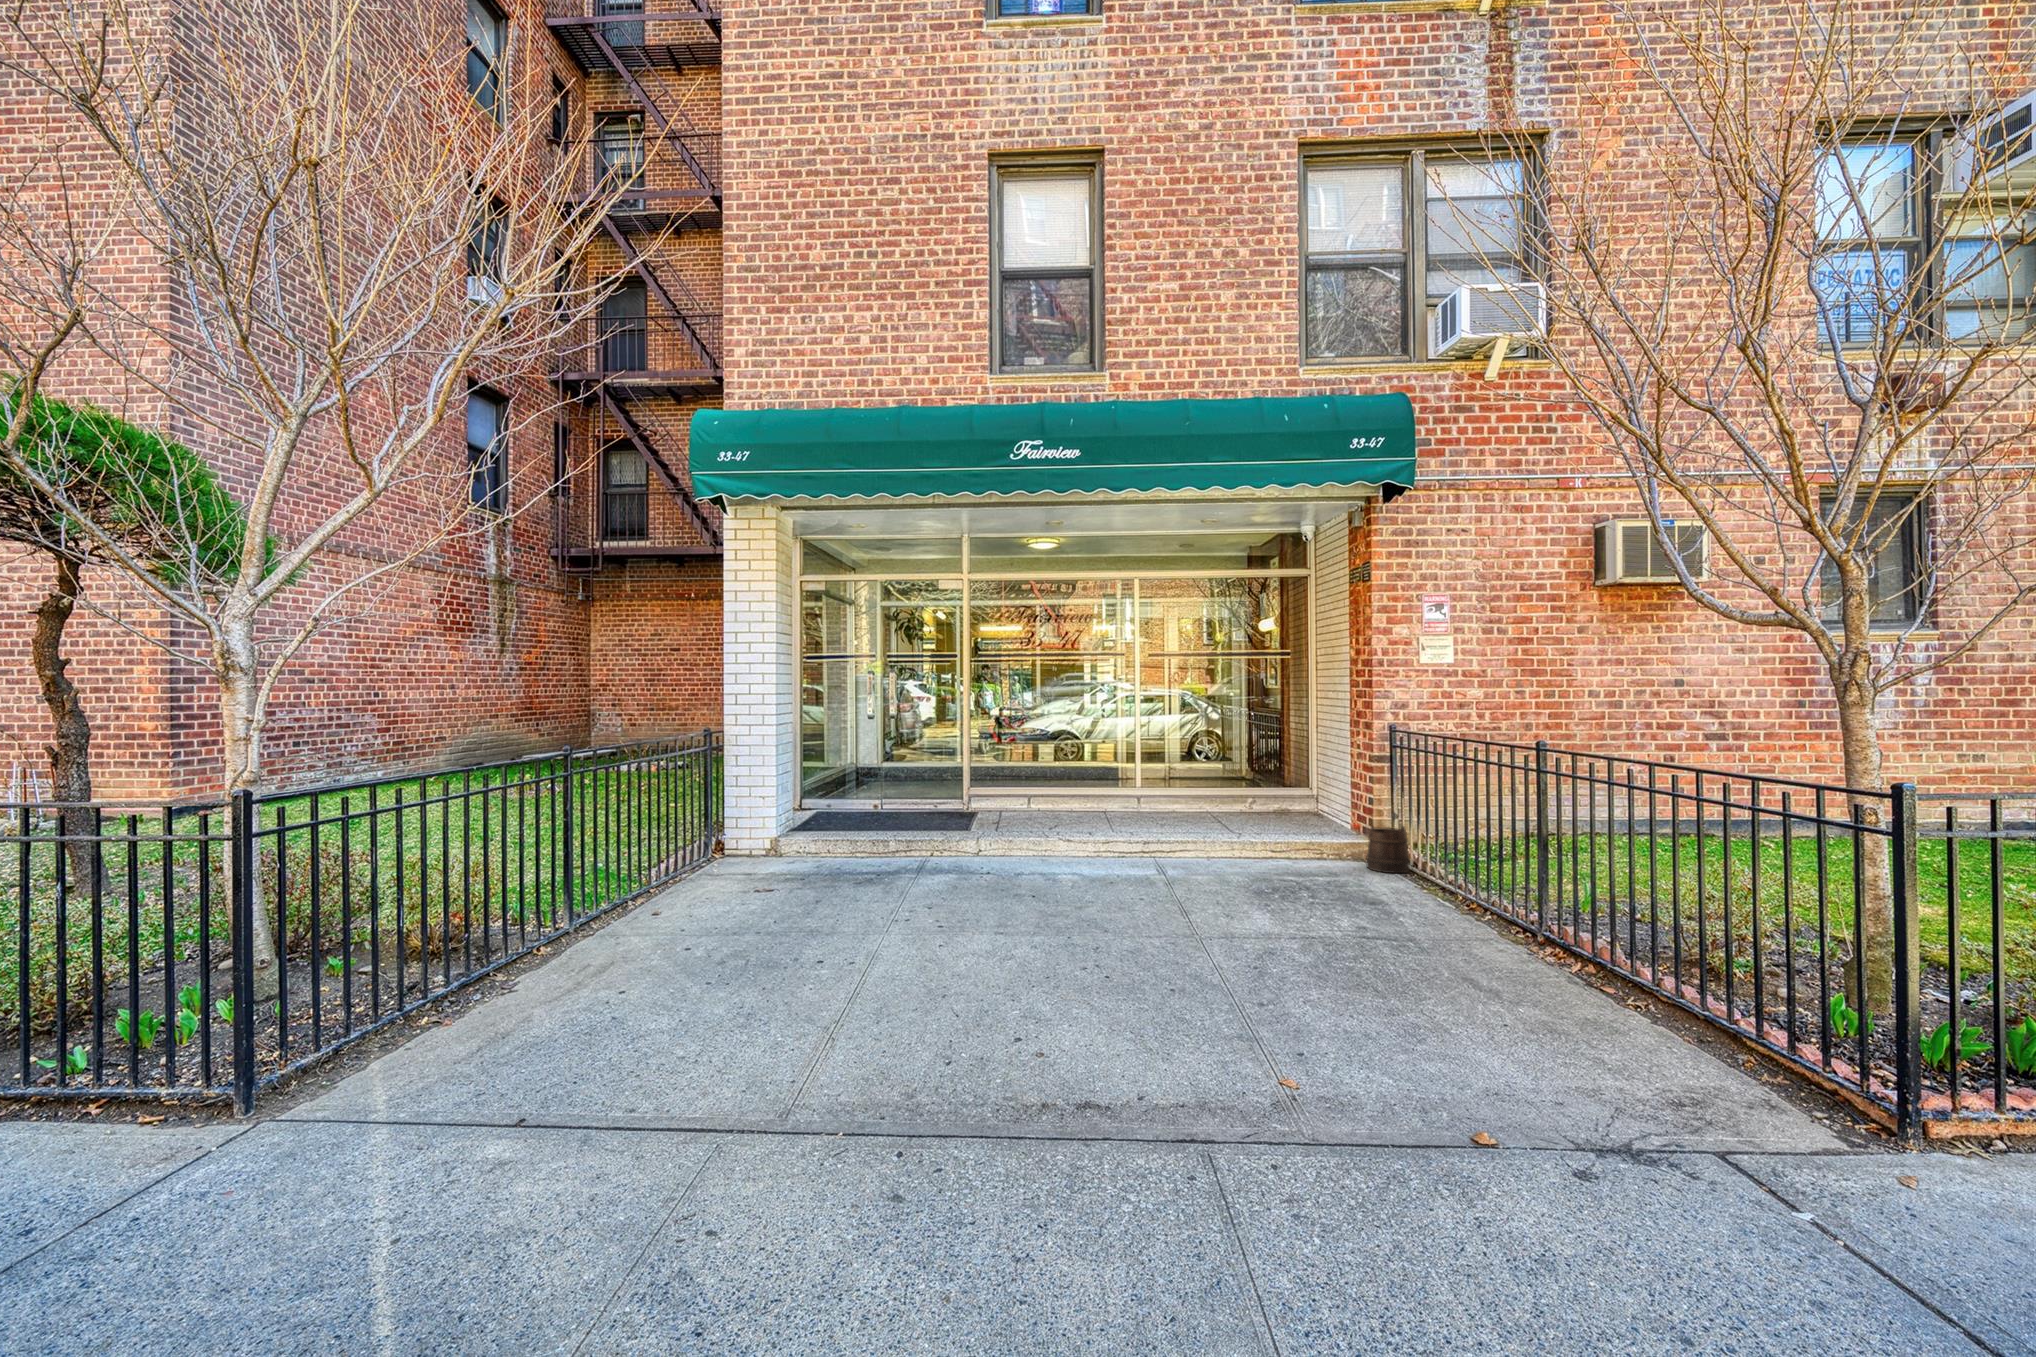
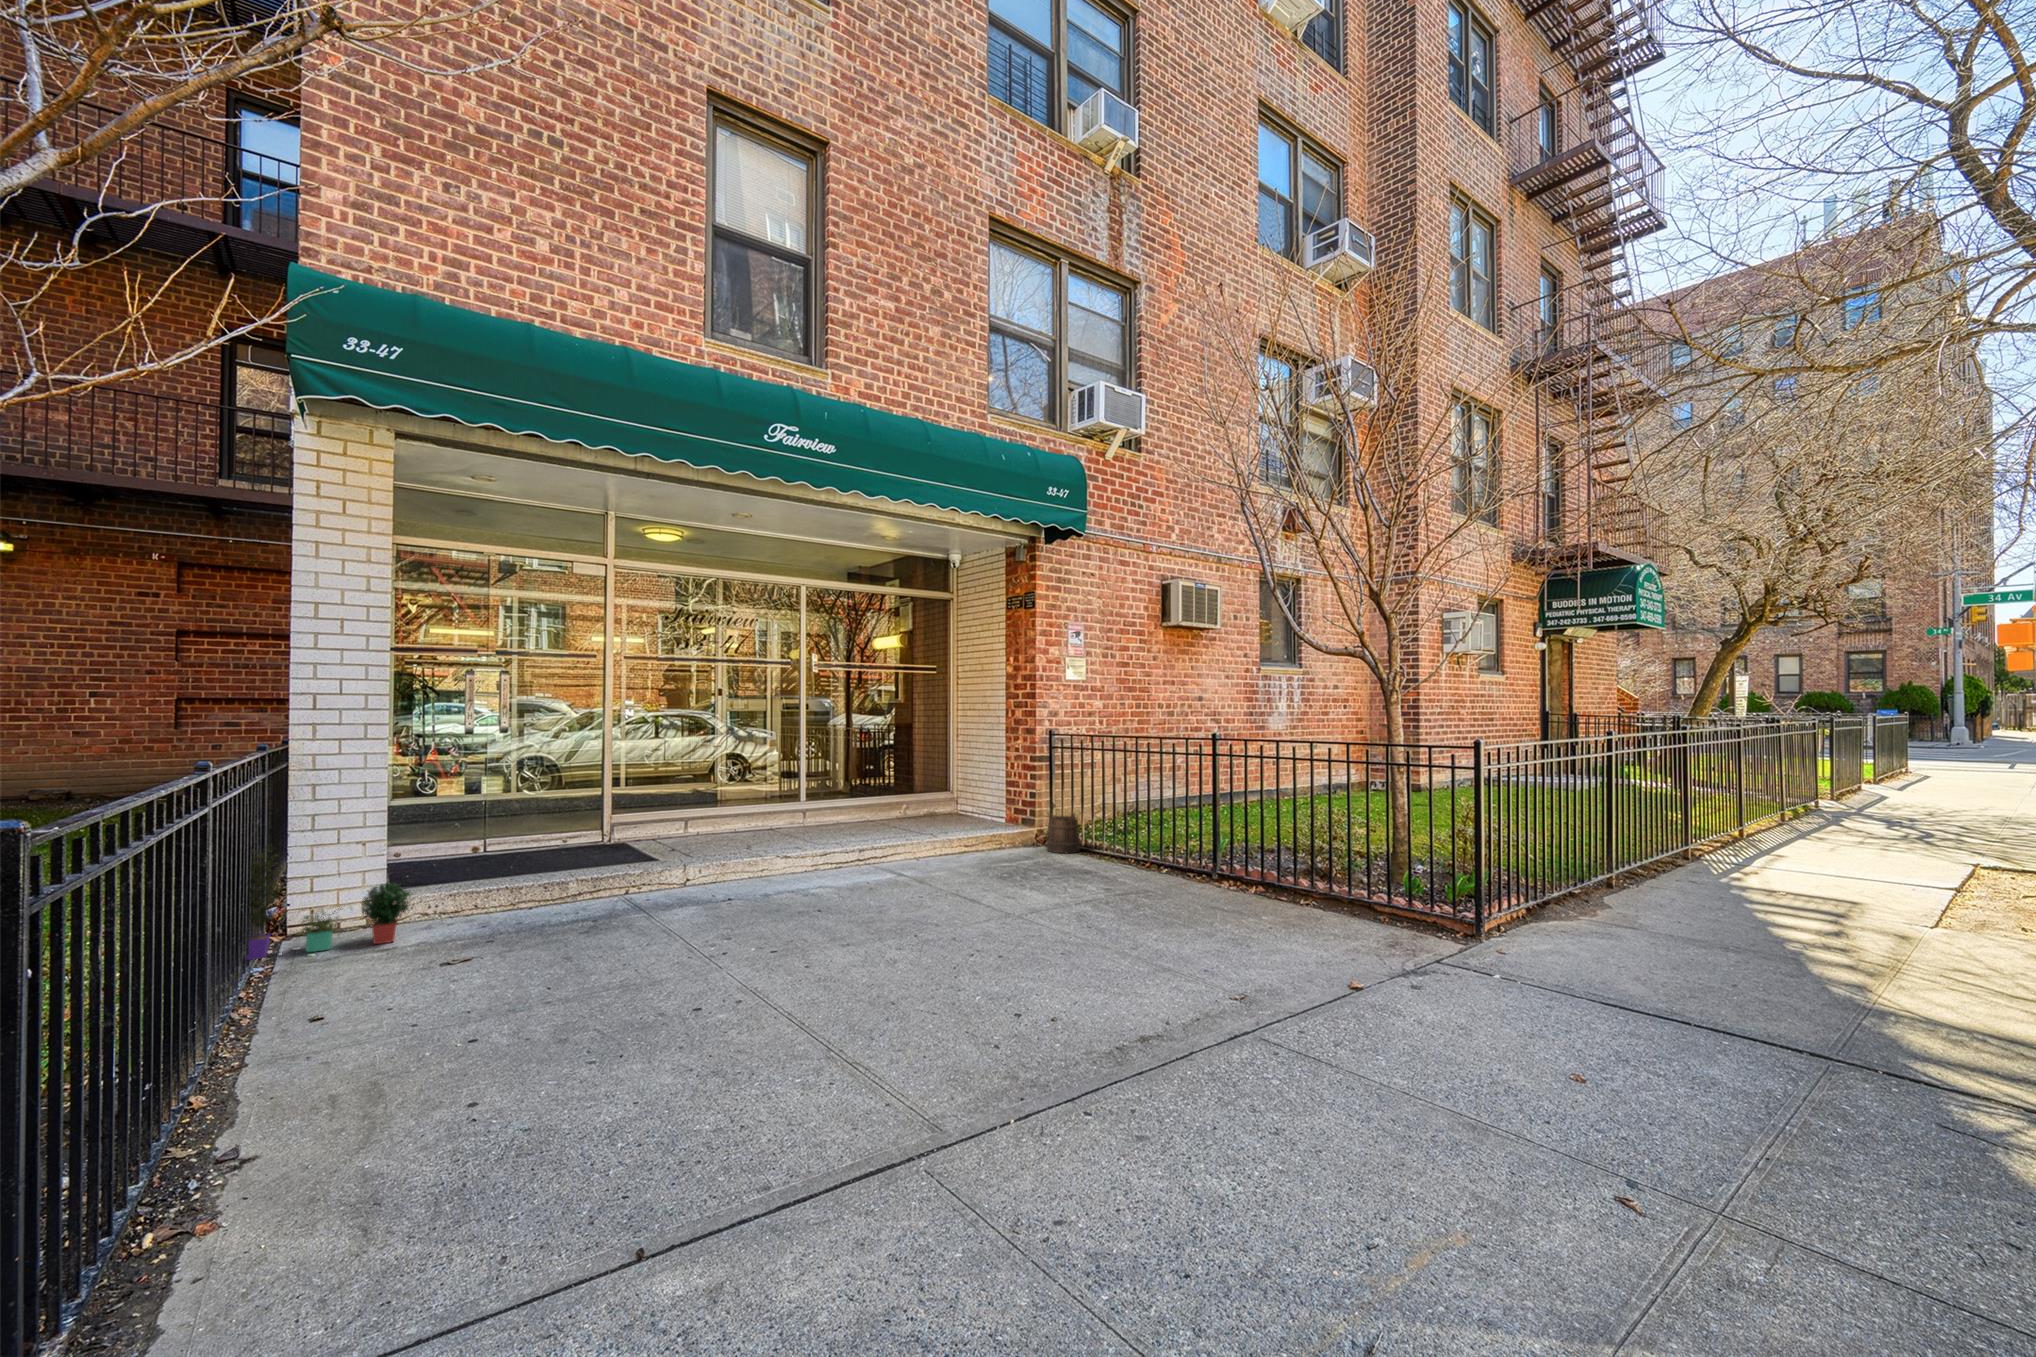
potted plant: none [683,791,776,865] -> present [245,845,410,961]

